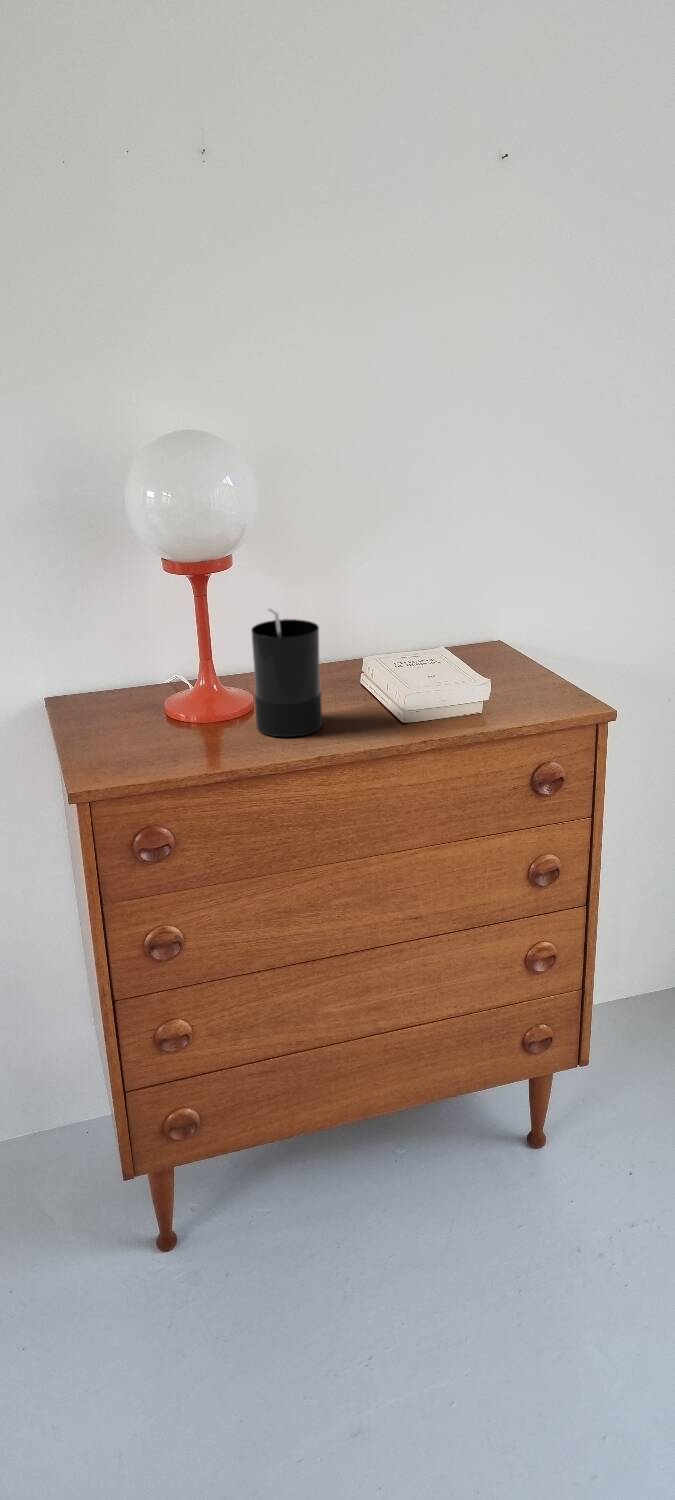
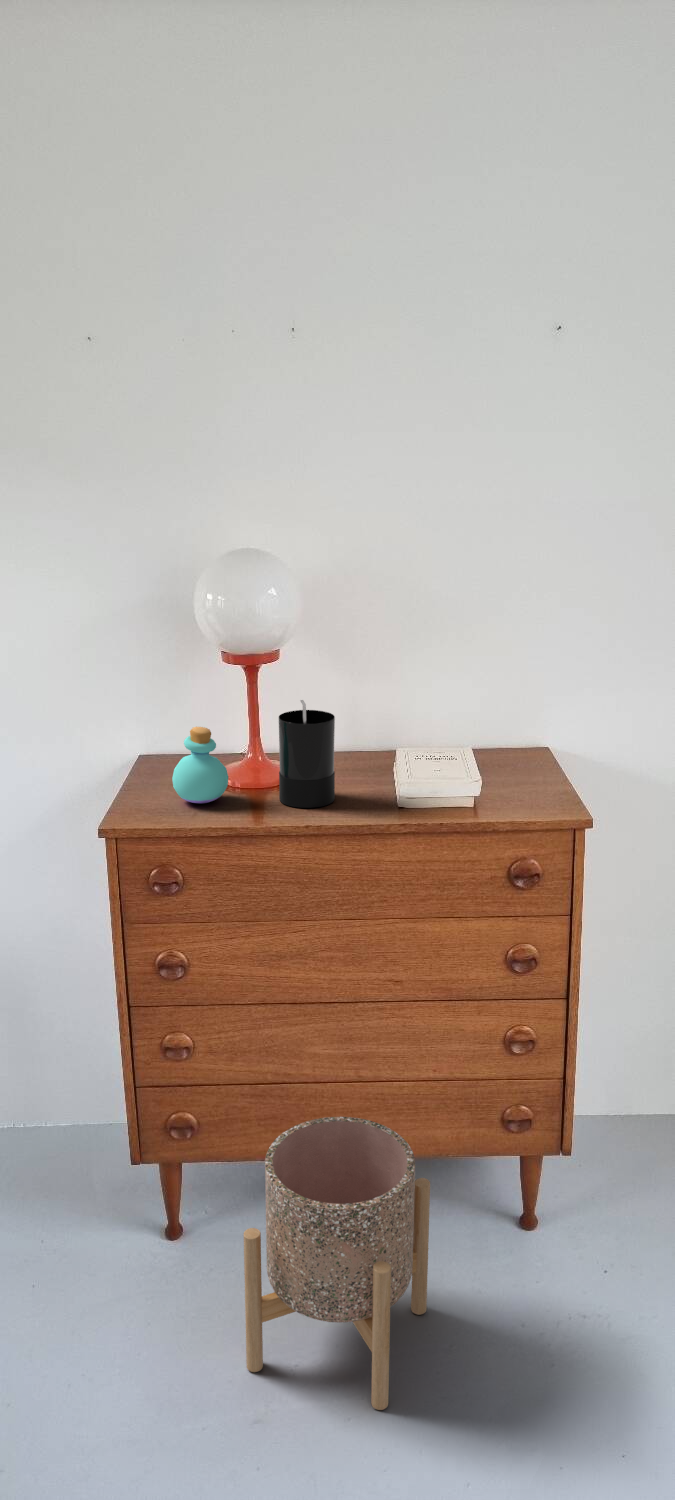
perfume bottle: none [130,654,197,748] -> present [172,727,229,803]
planter: none [308,1078,489,1393] -> present [244,1117,430,1410]

